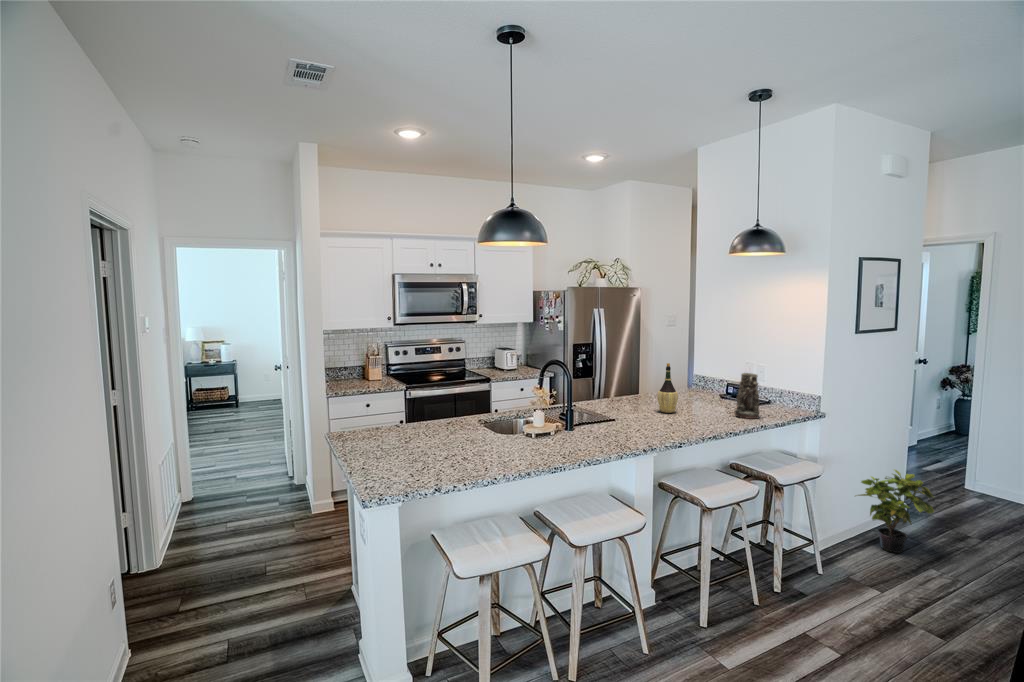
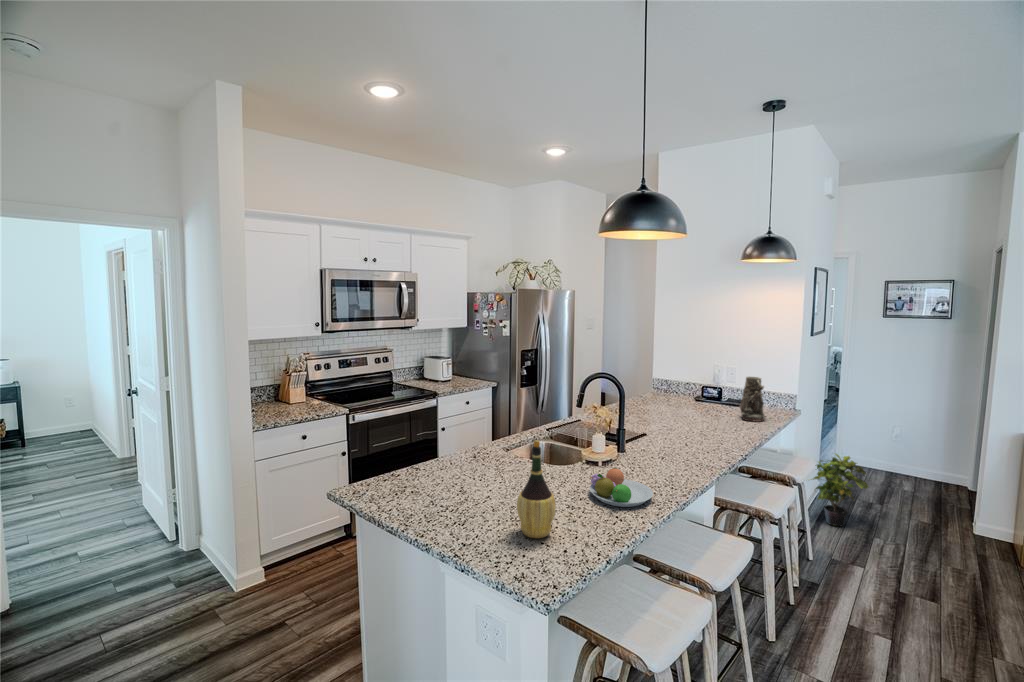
wine bottle: present [657,363,678,413] -> present [517,440,556,538]
fruit bowl: none [489,432,540,460] -> present [590,467,653,507]

